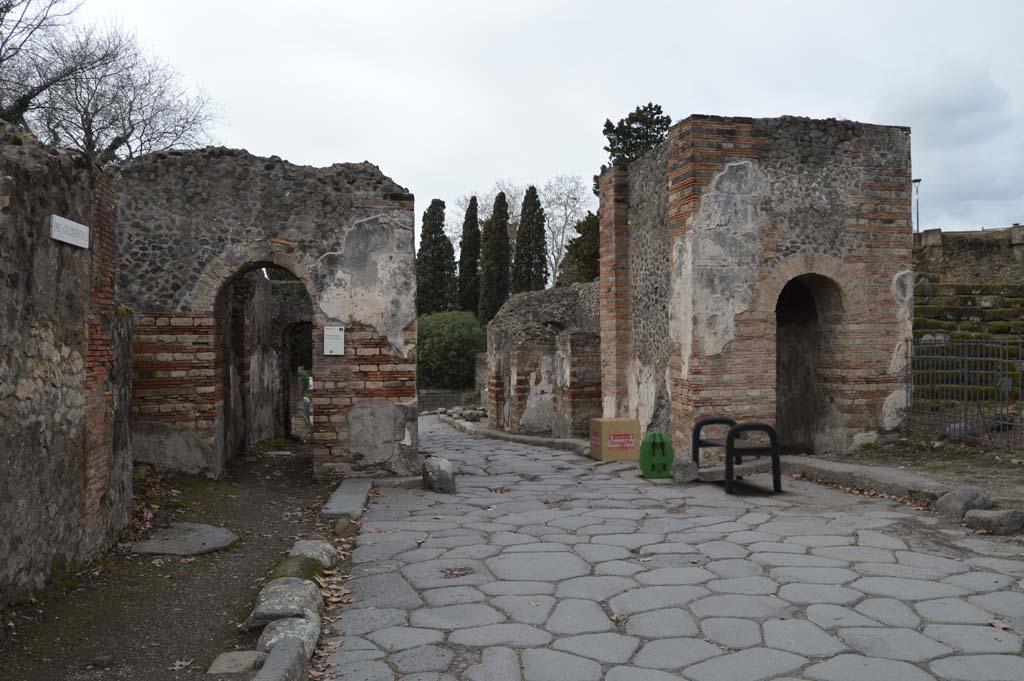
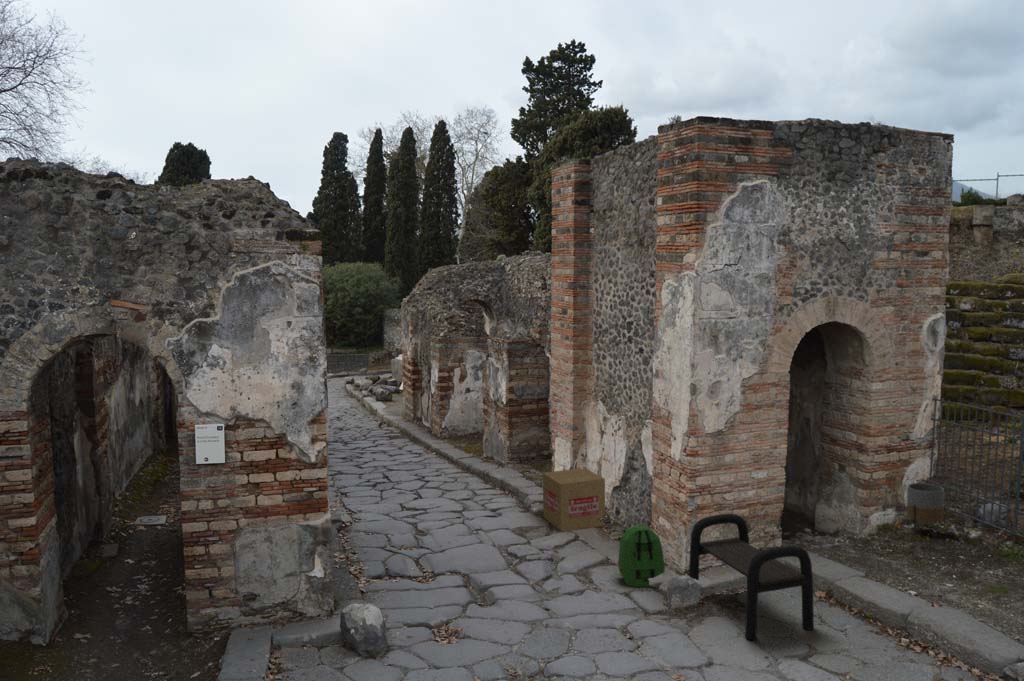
planter: none [883,411,916,452] -> present [906,483,945,535]

